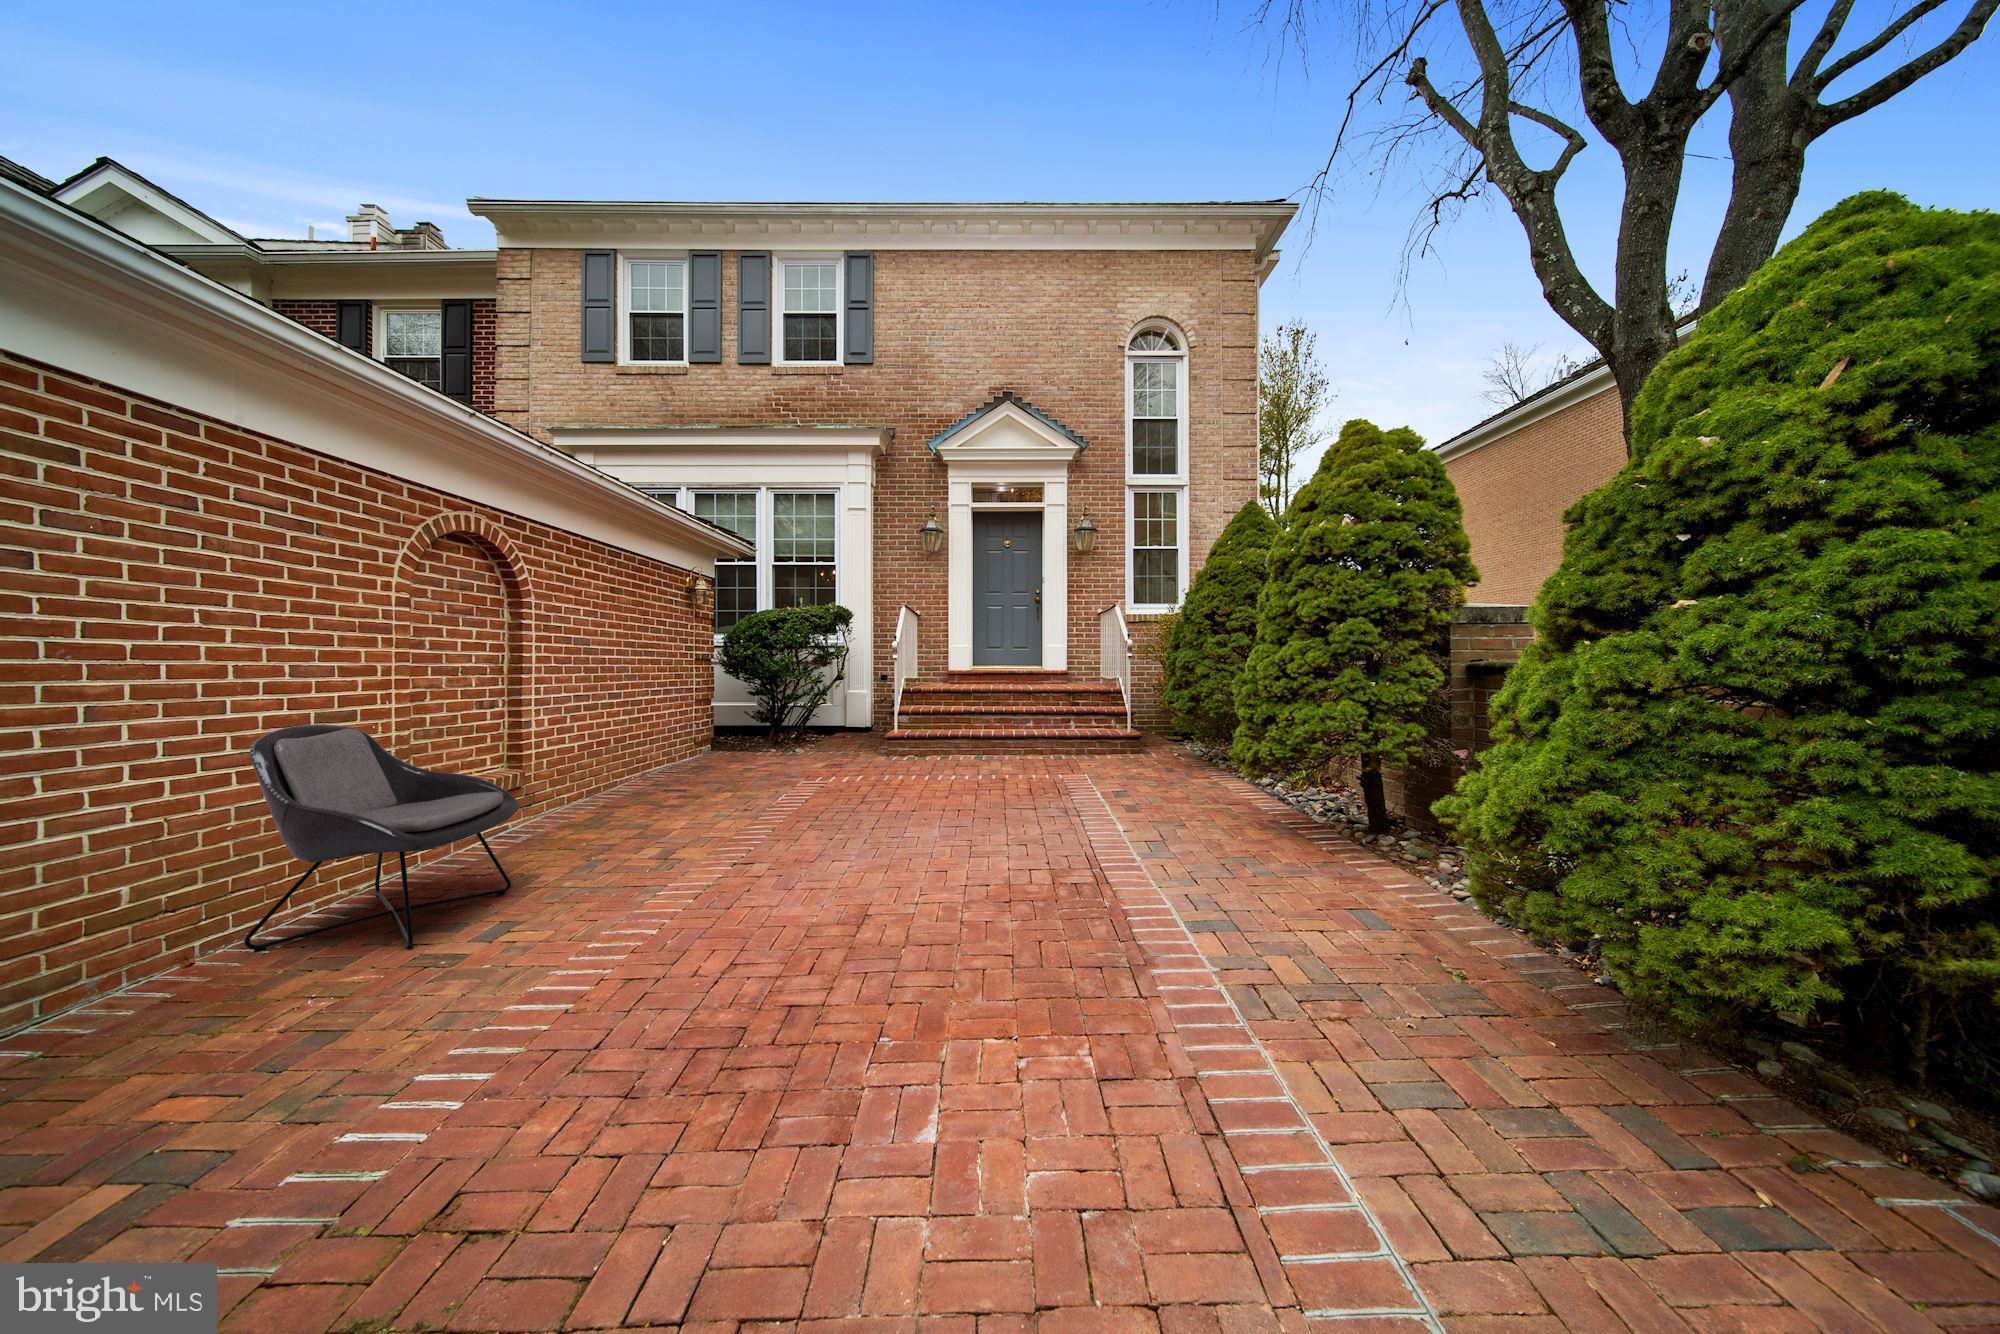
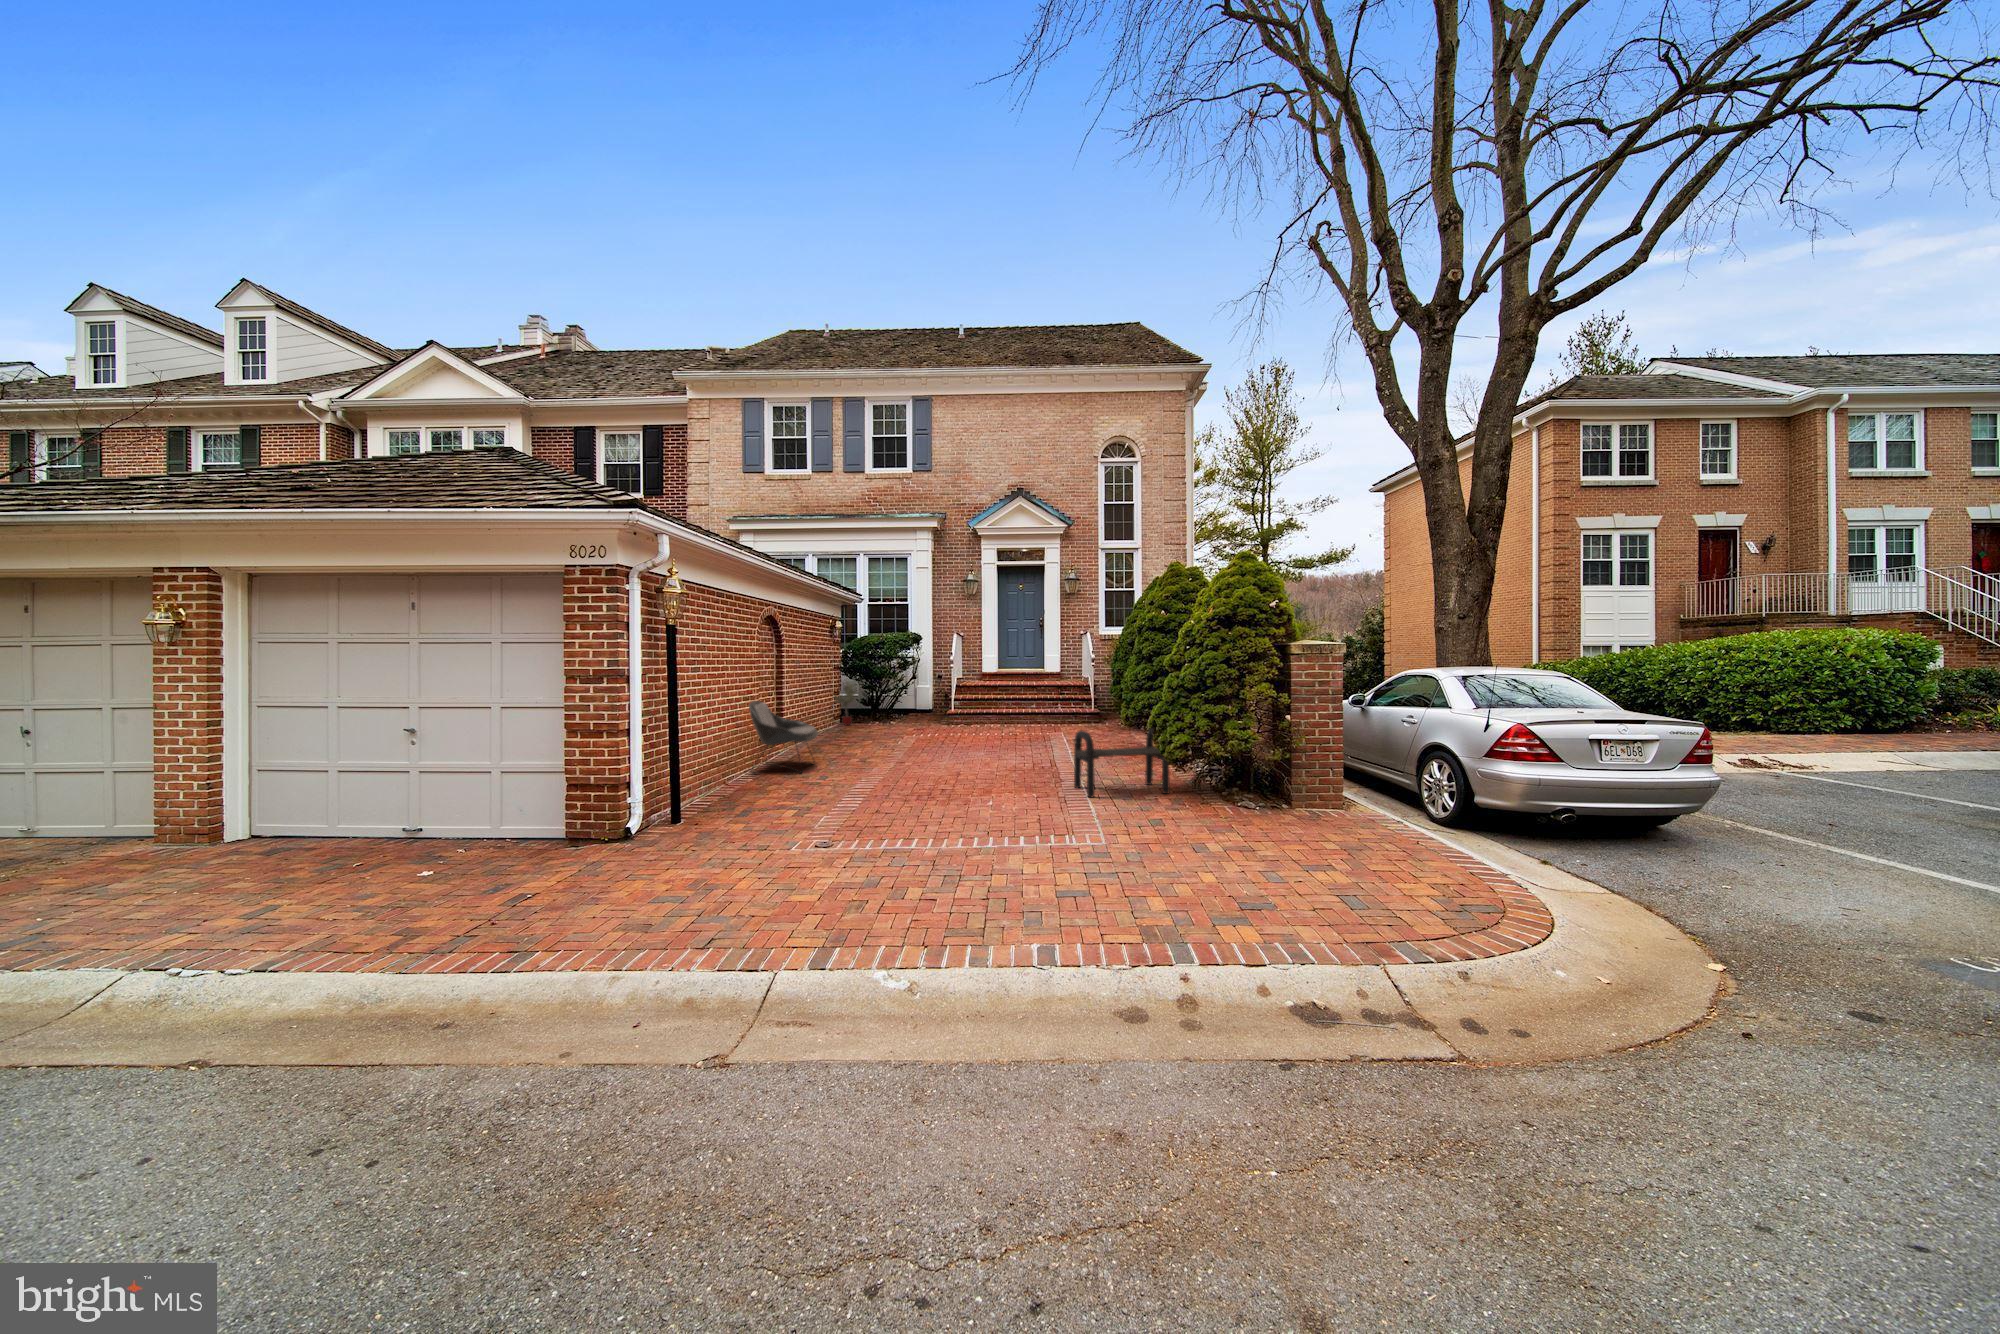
potted tree: none [687,678,734,758] -> present [833,682,855,725]
bench: none [1288,833,1707,1169] -> present [1074,729,1170,797]

